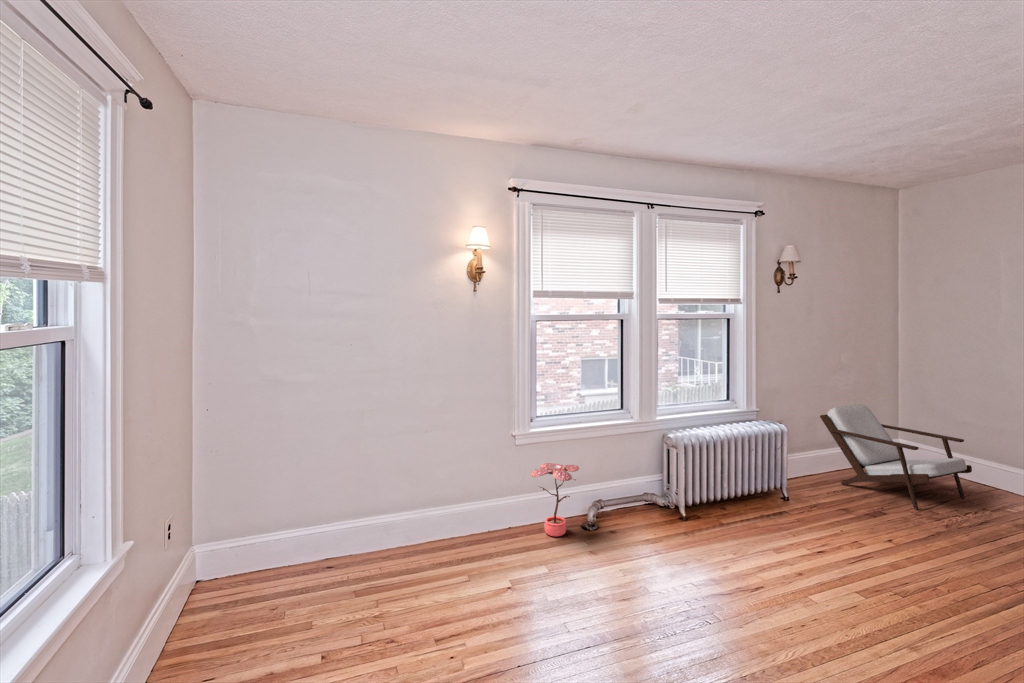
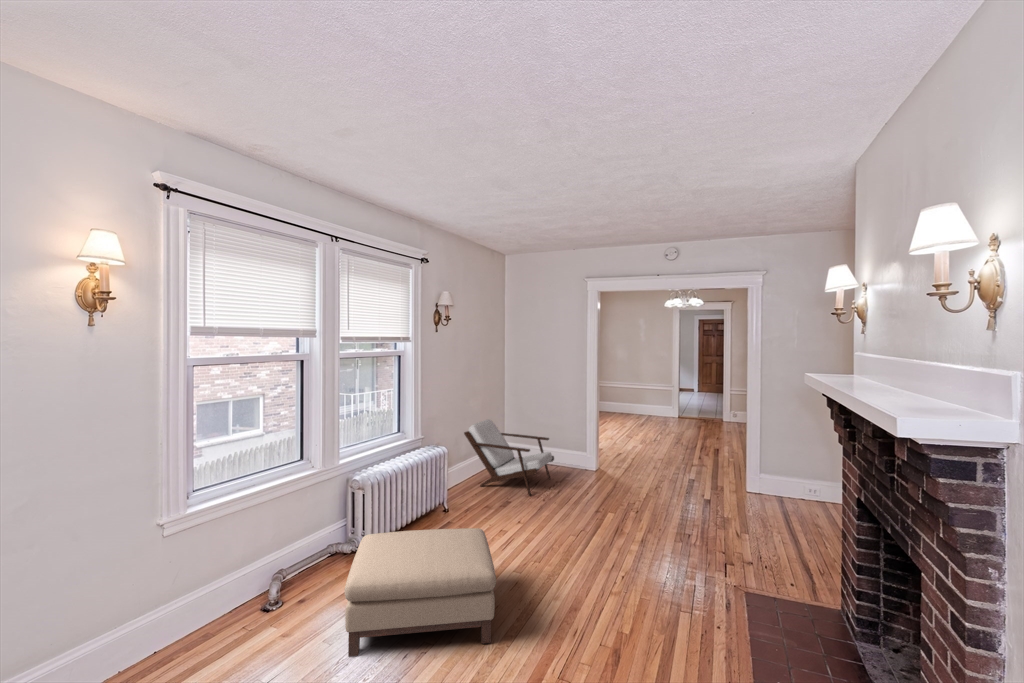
potted plant: present [530,463,579,536] -> none [191,537,259,638]
ottoman: none [634,487,803,628] -> present [345,528,496,657]

